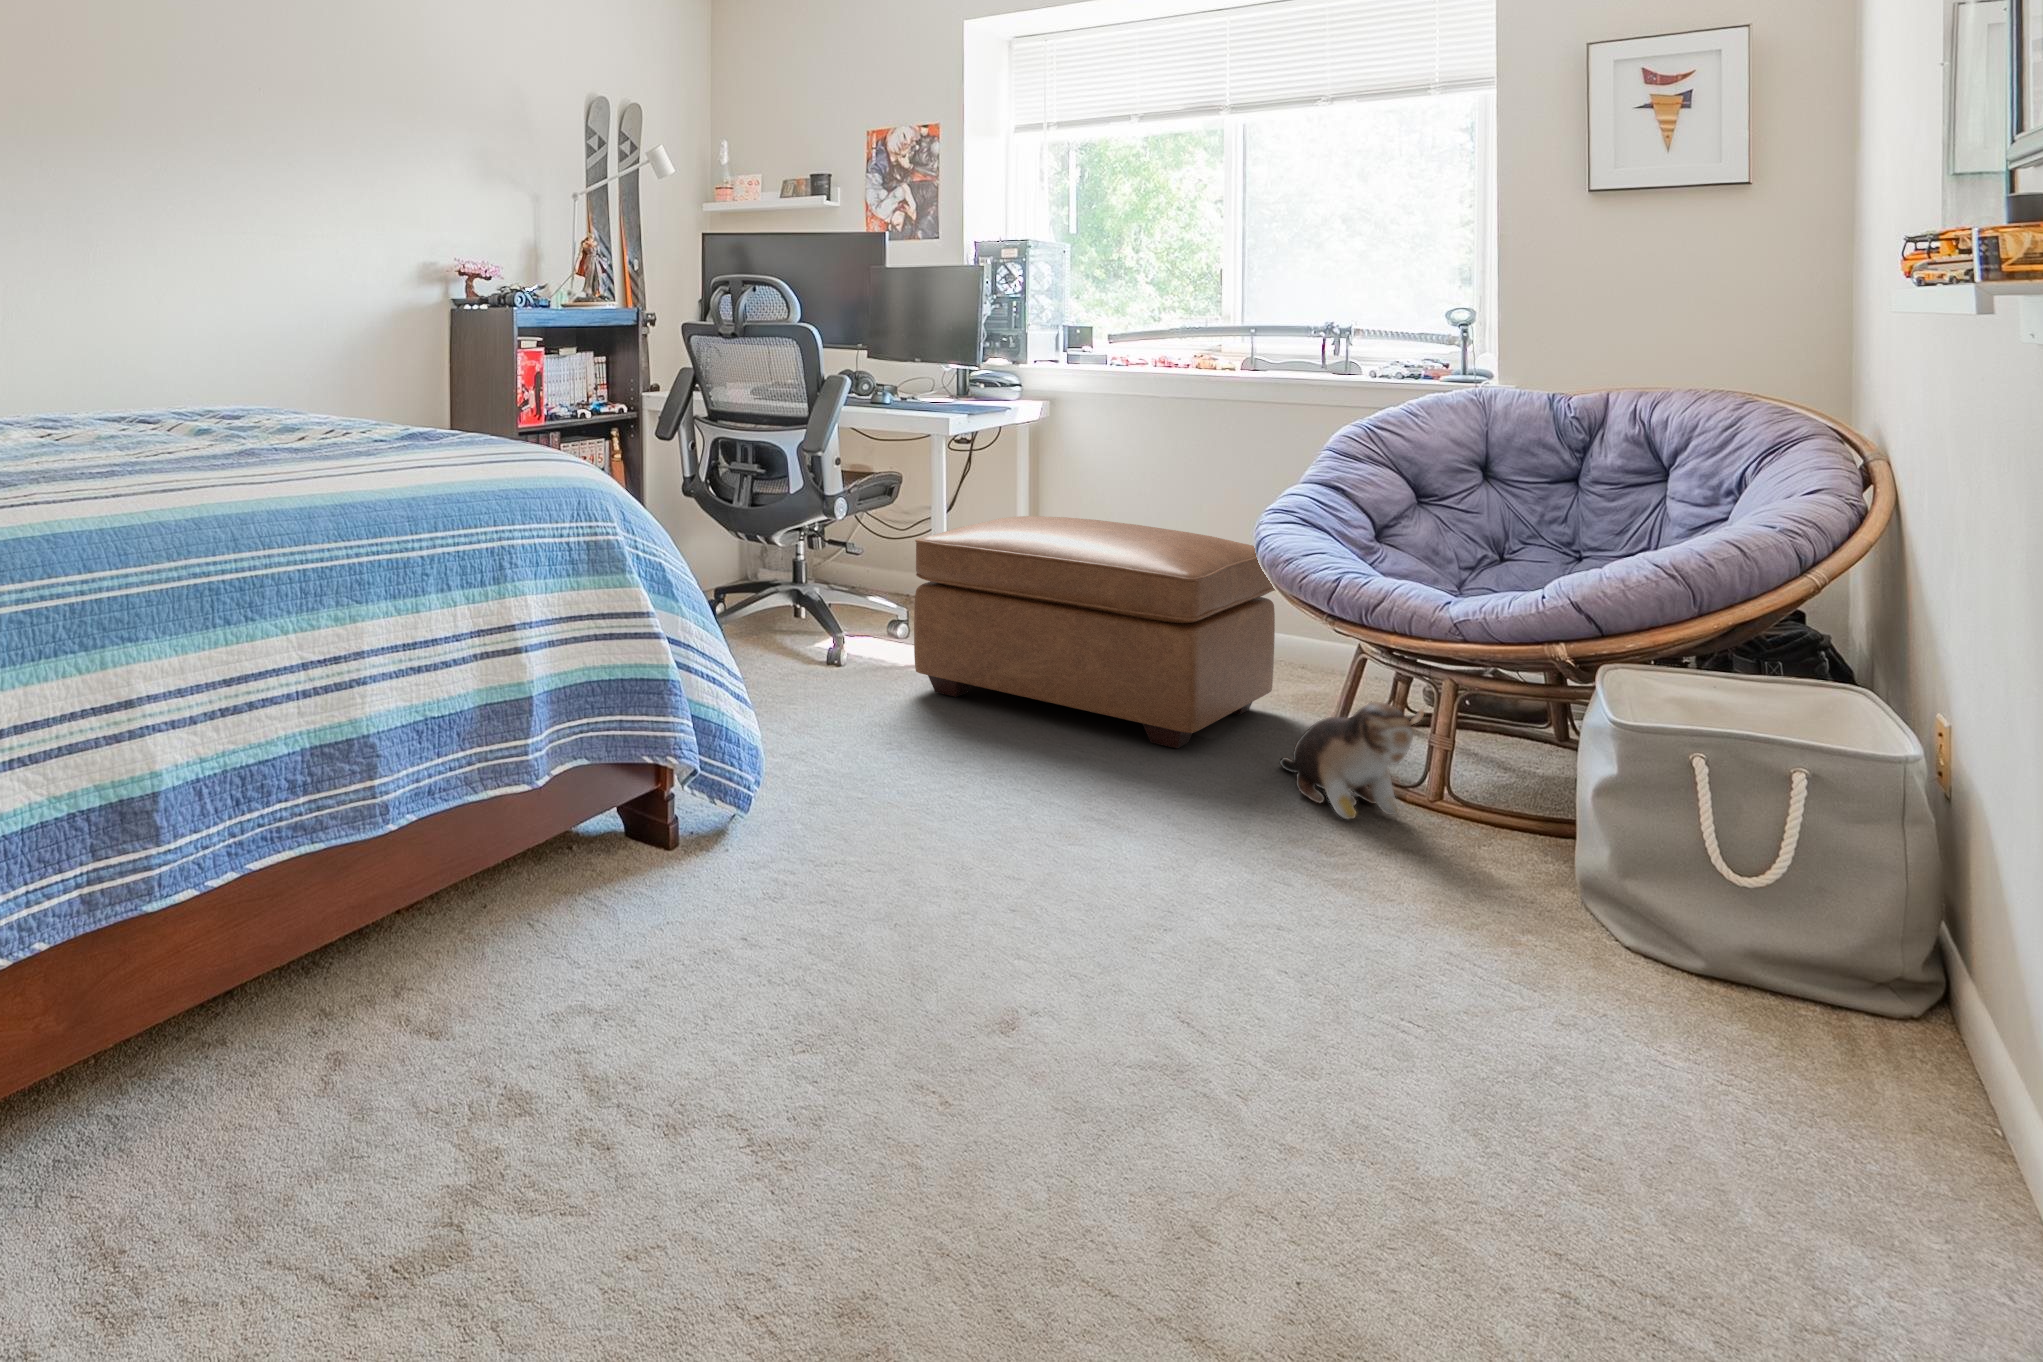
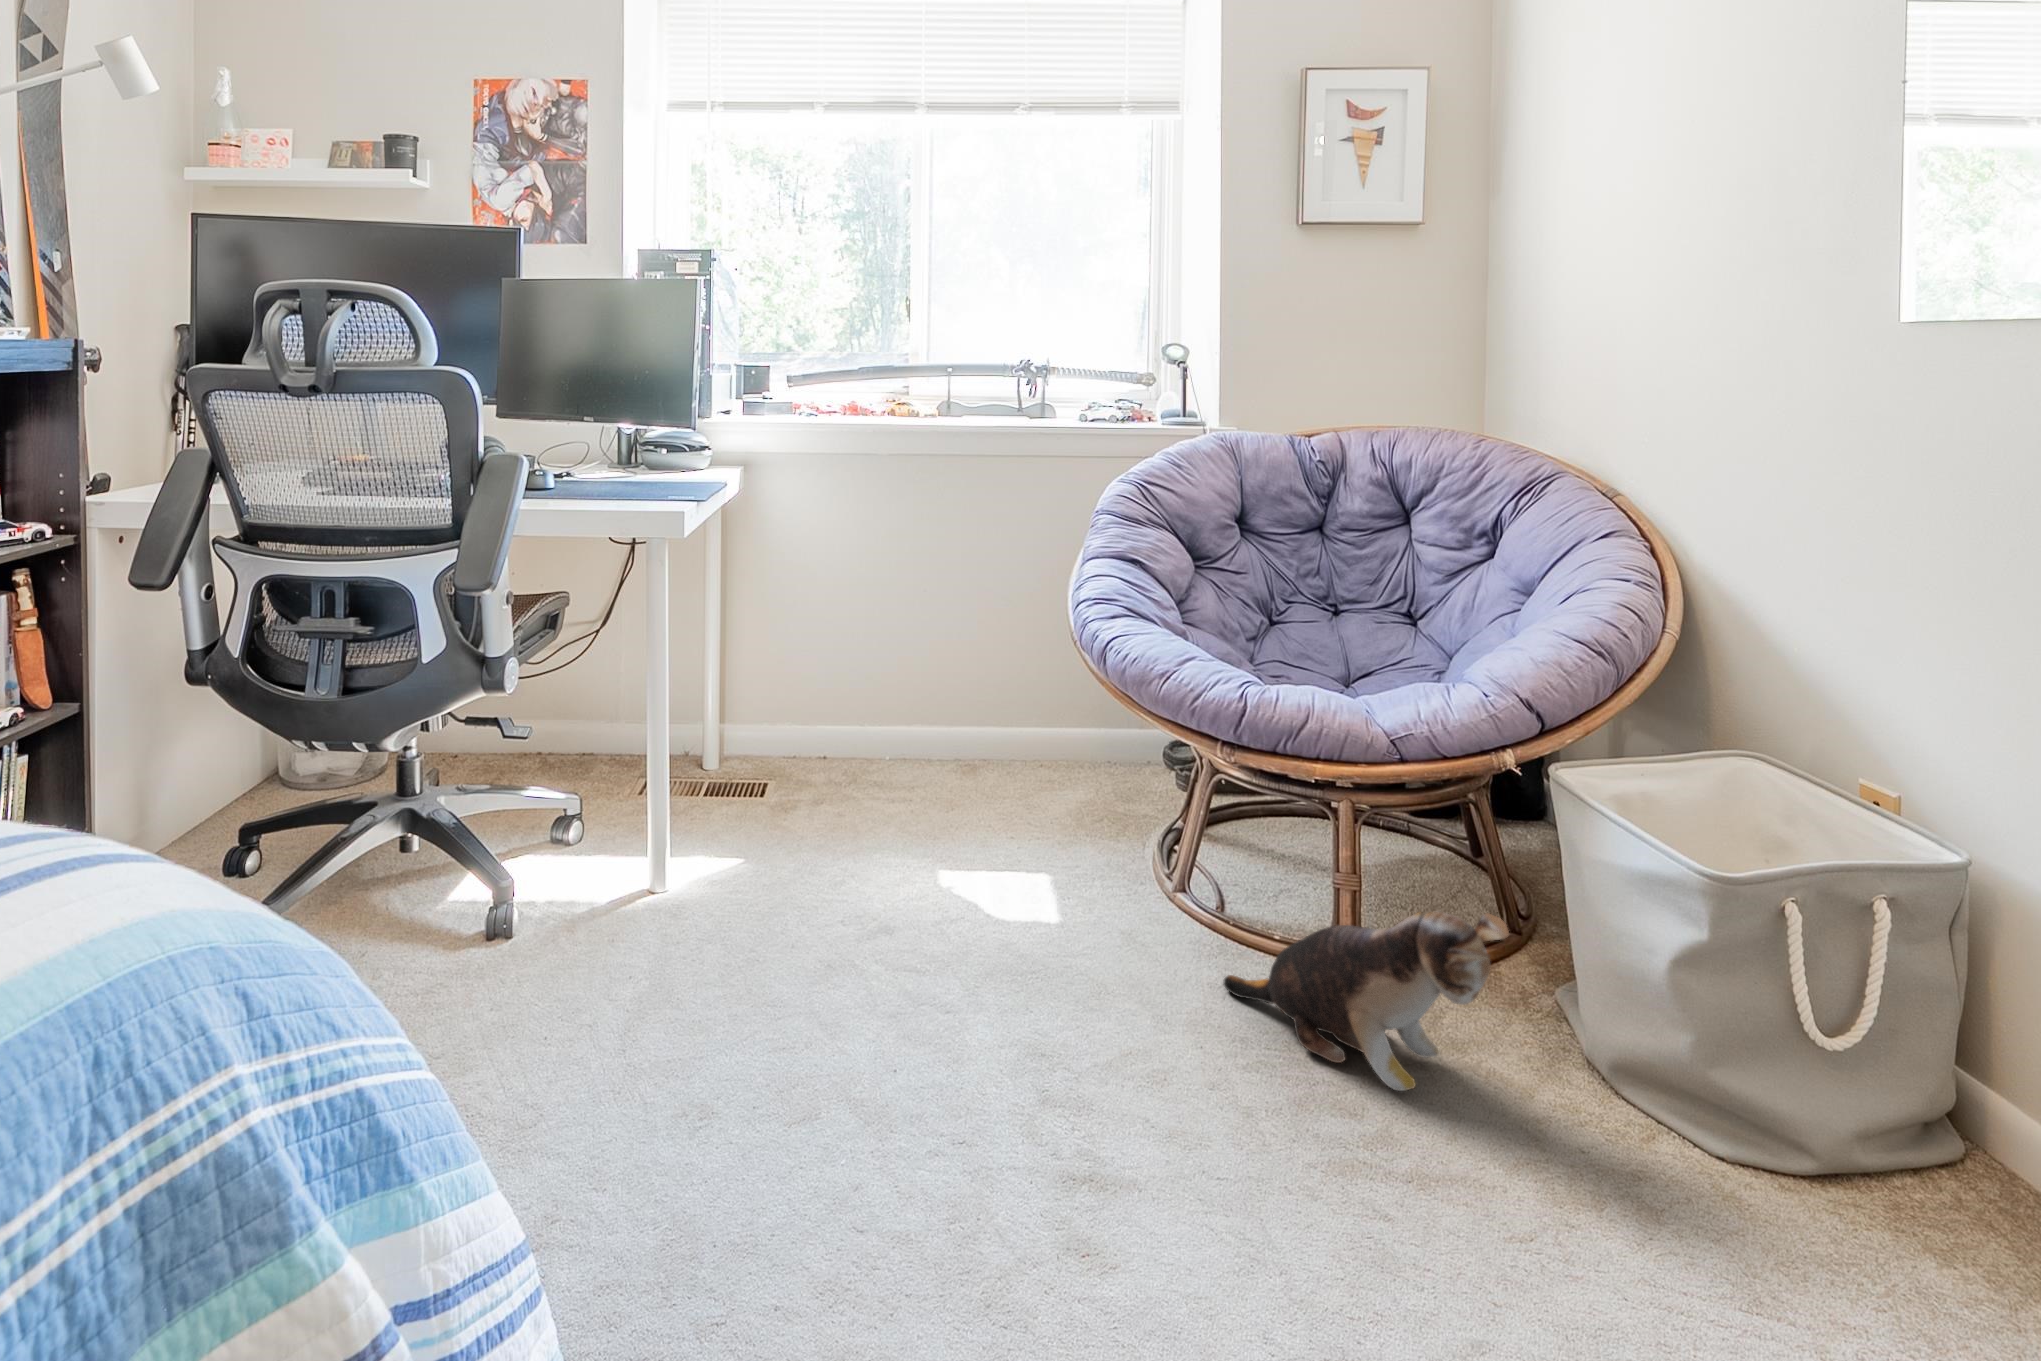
ottoman: present [914,516,1275,748] -> none [670,644,1131,997]

